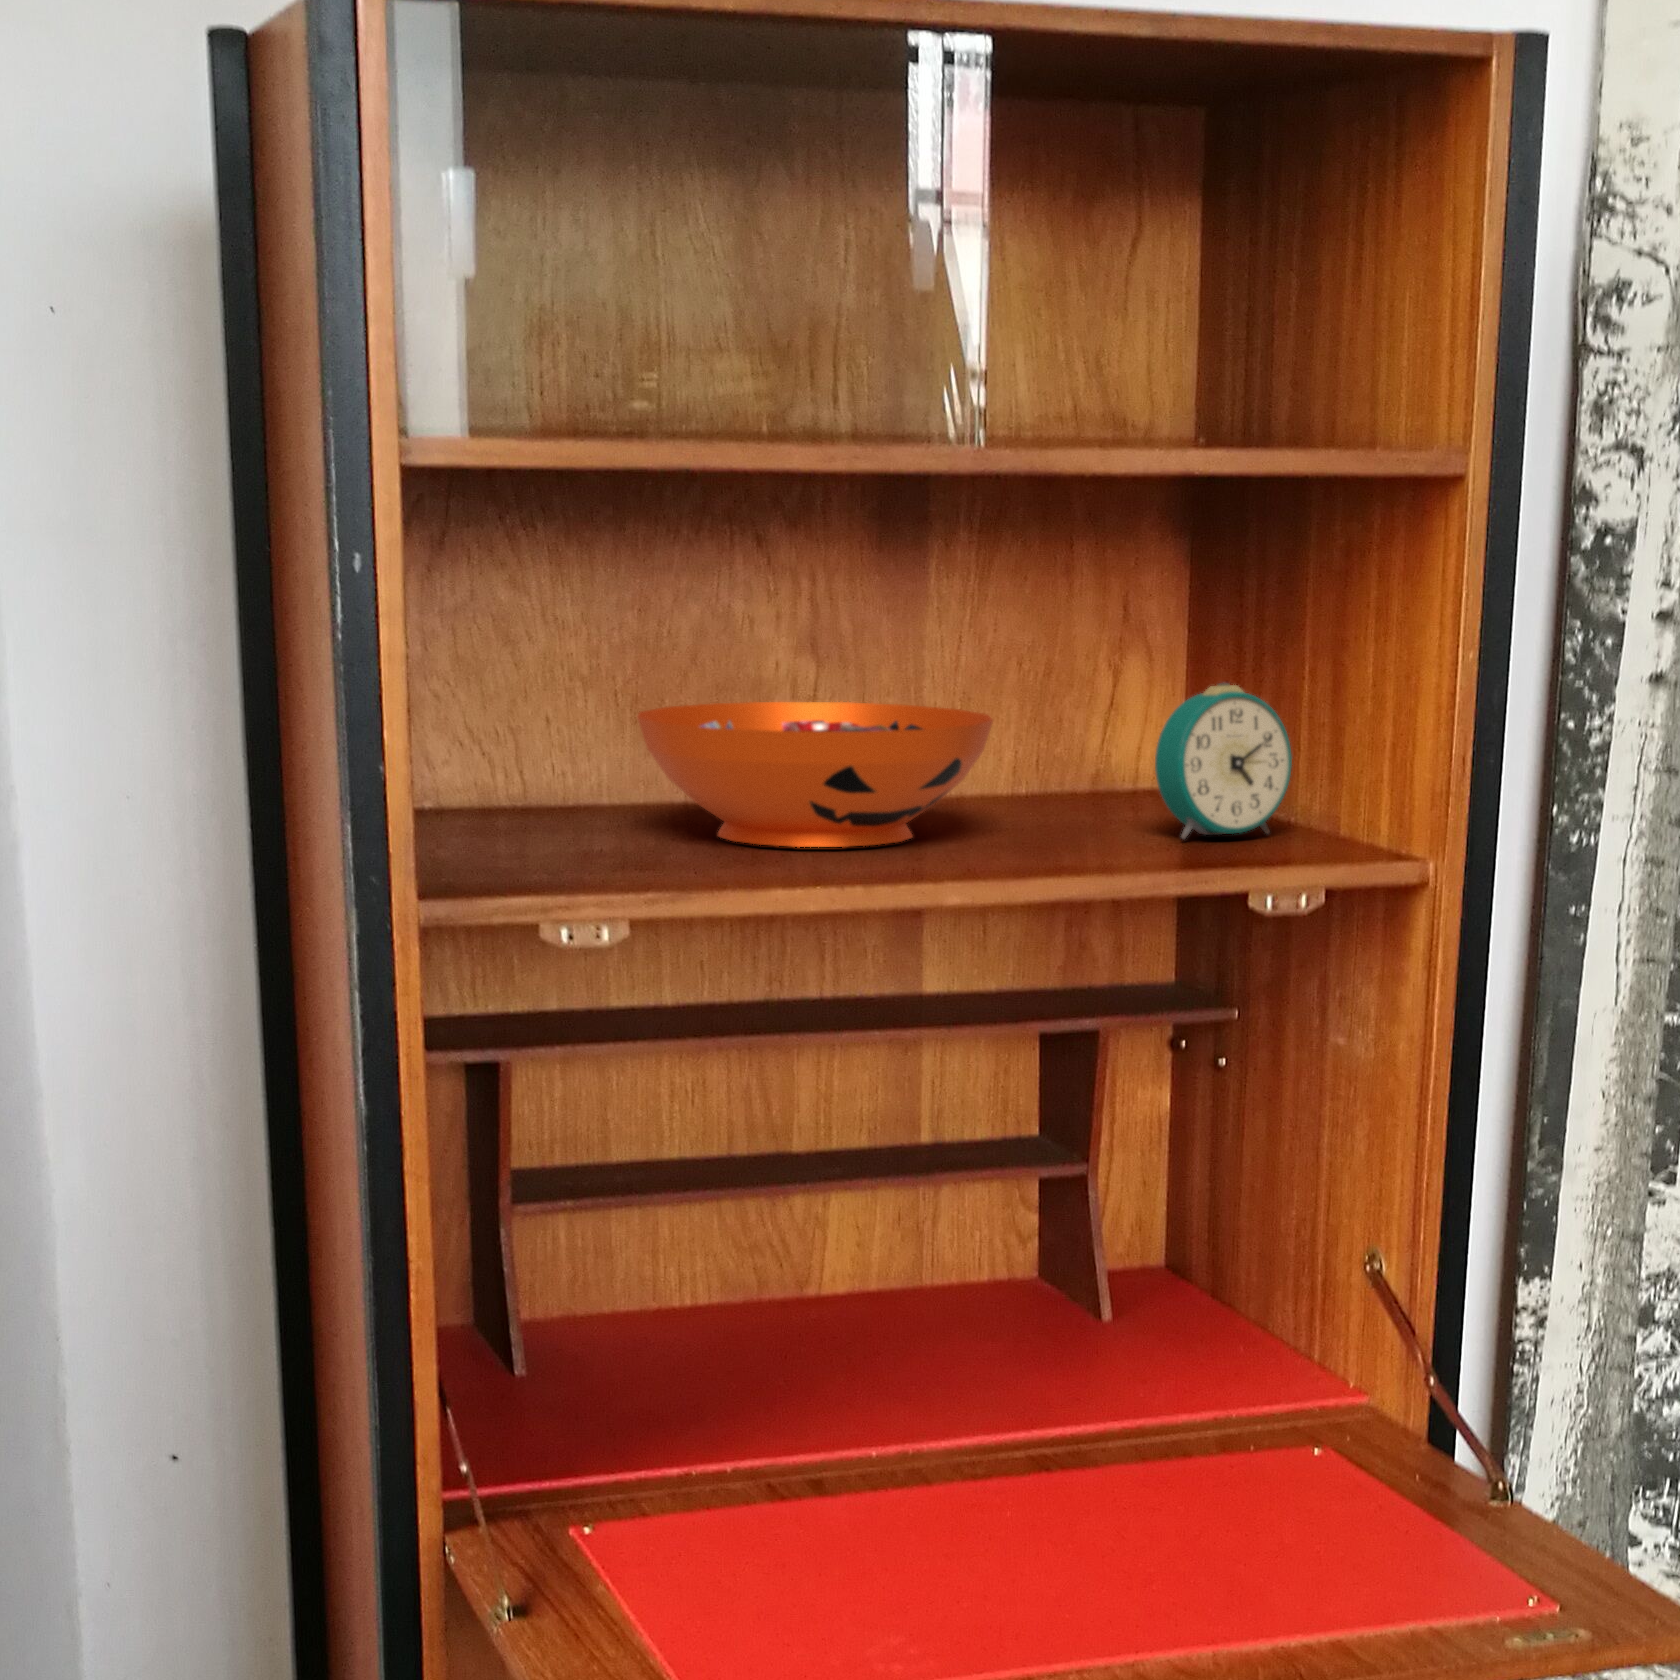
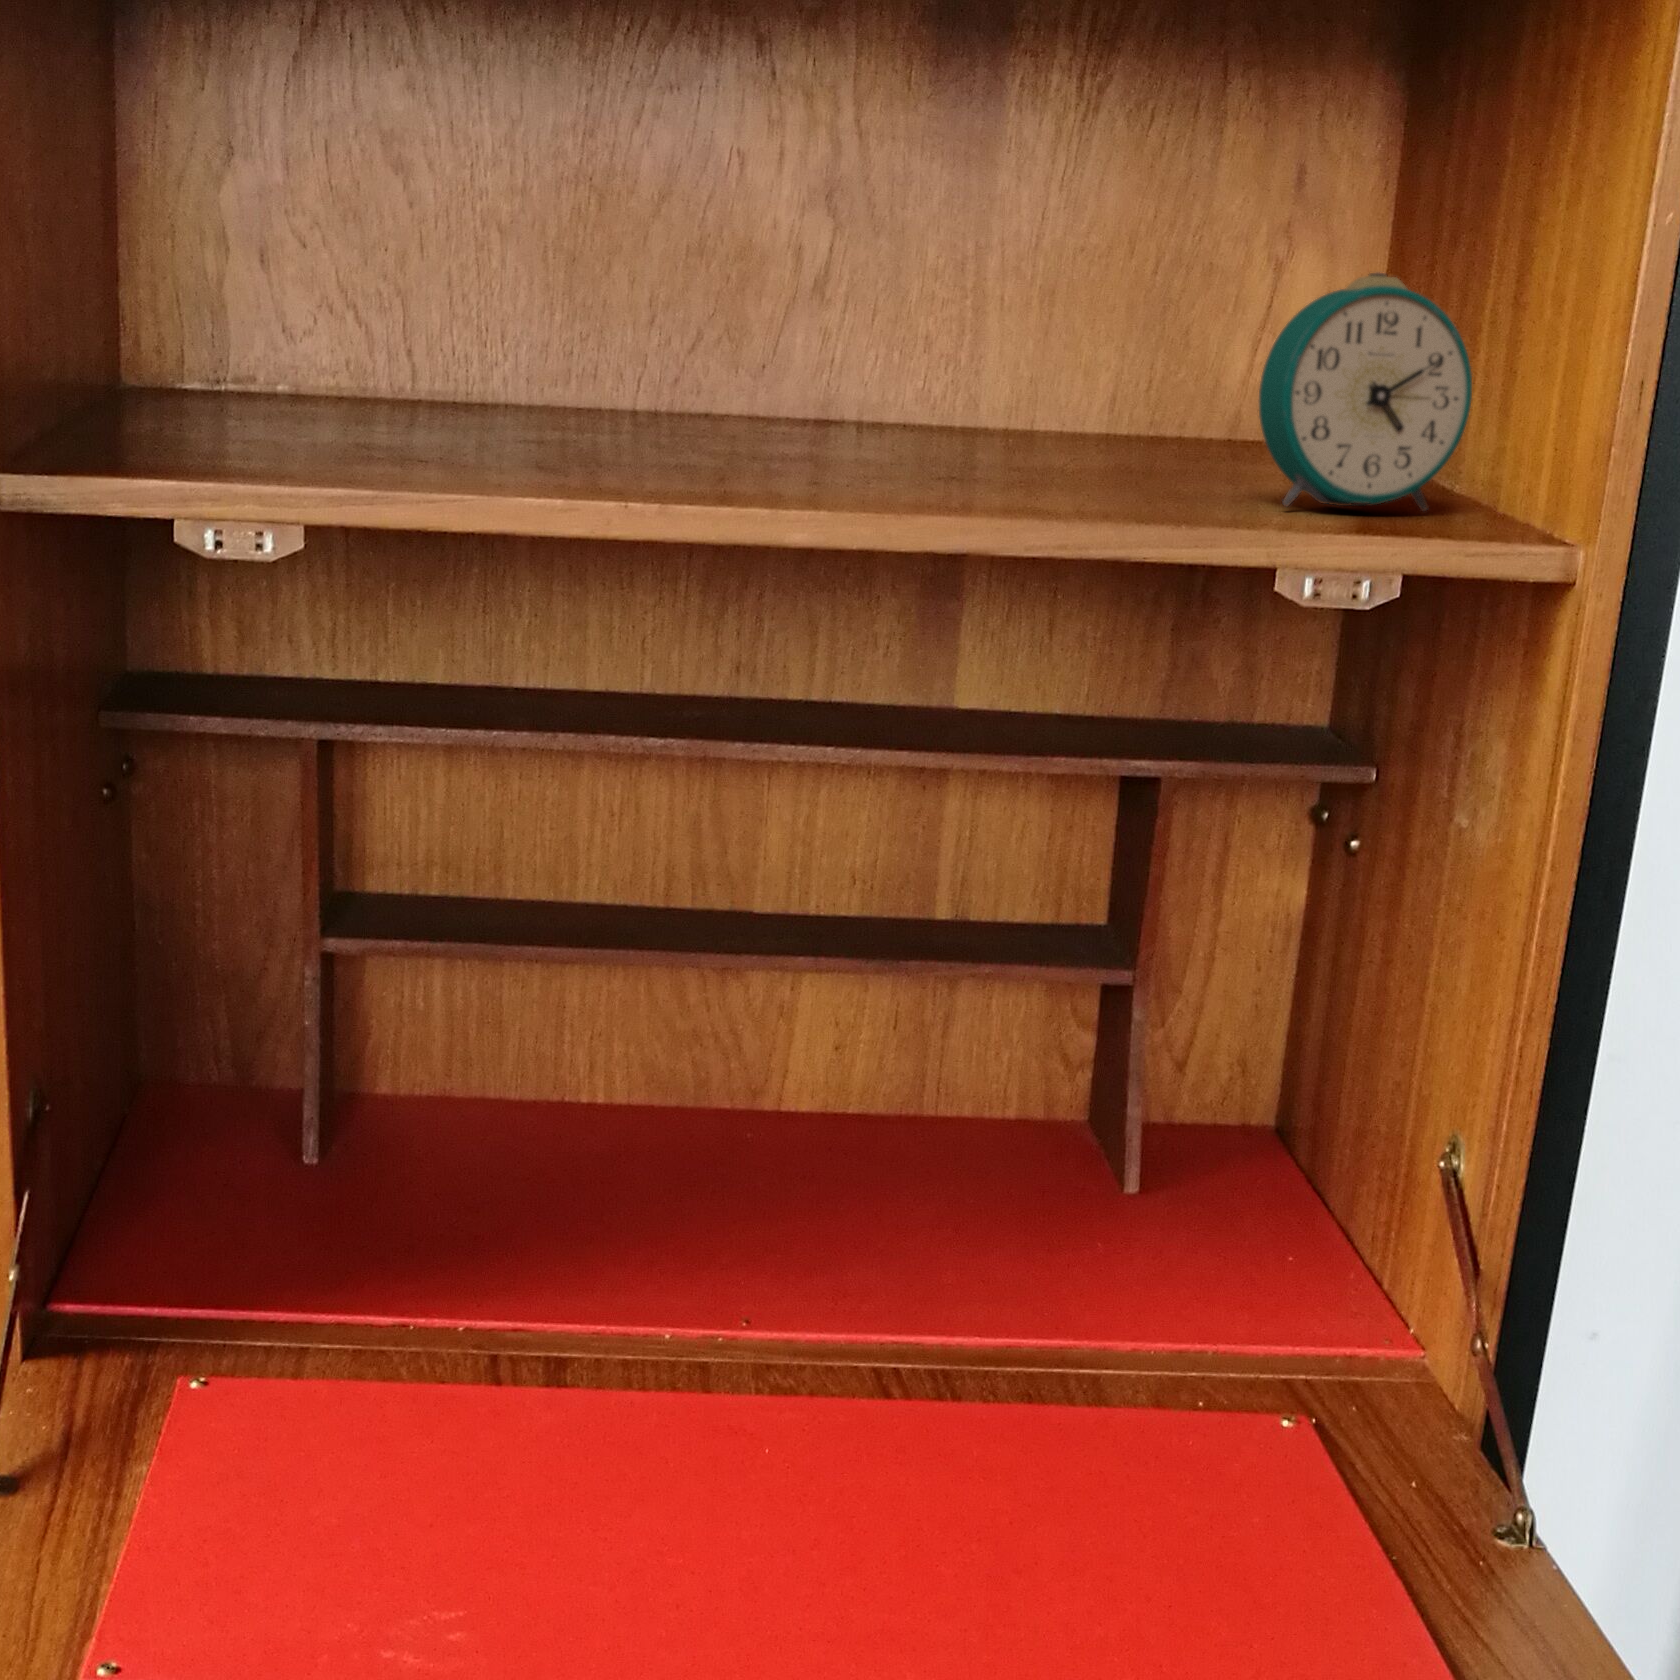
decorative bowl: present [637,702,993,847] -> none [533,274,1036,479]

